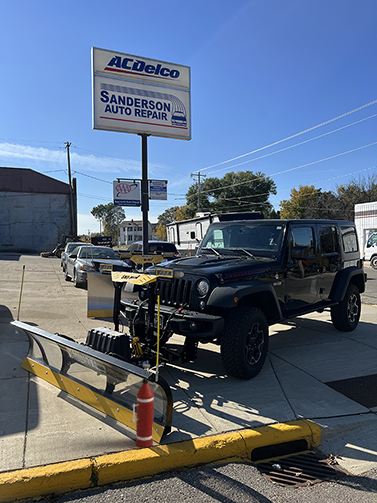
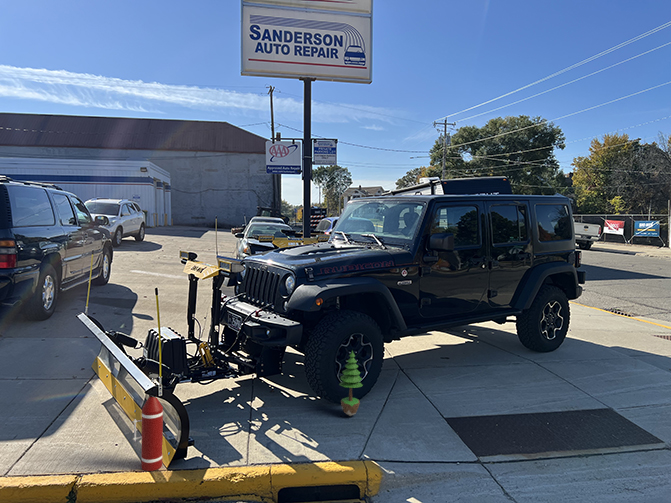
potted tree: none [254,336,273,389] -> present [339,351,363,416]

